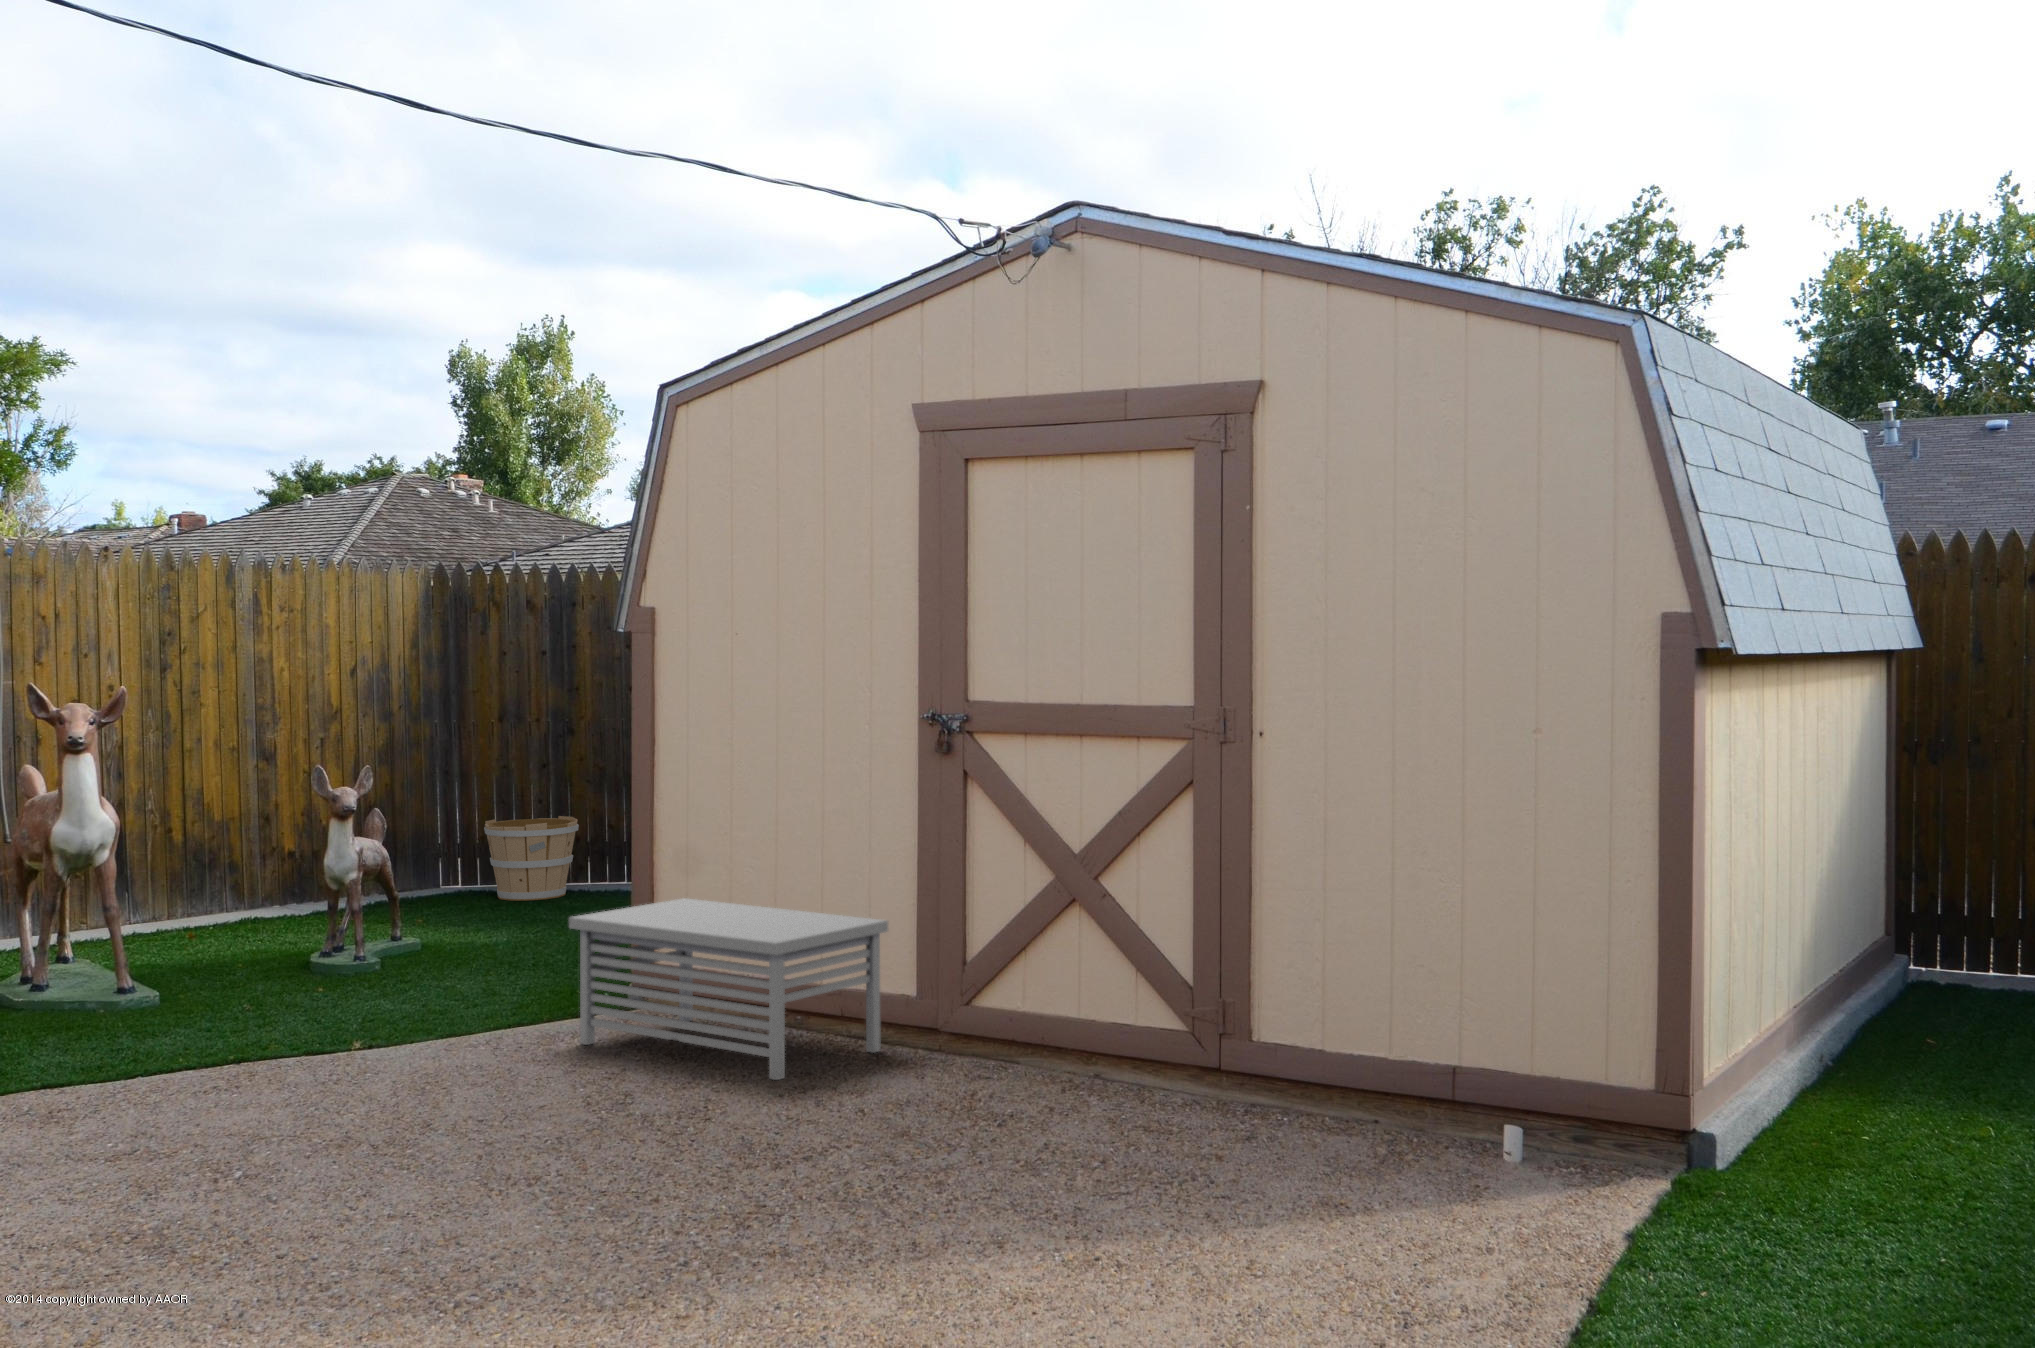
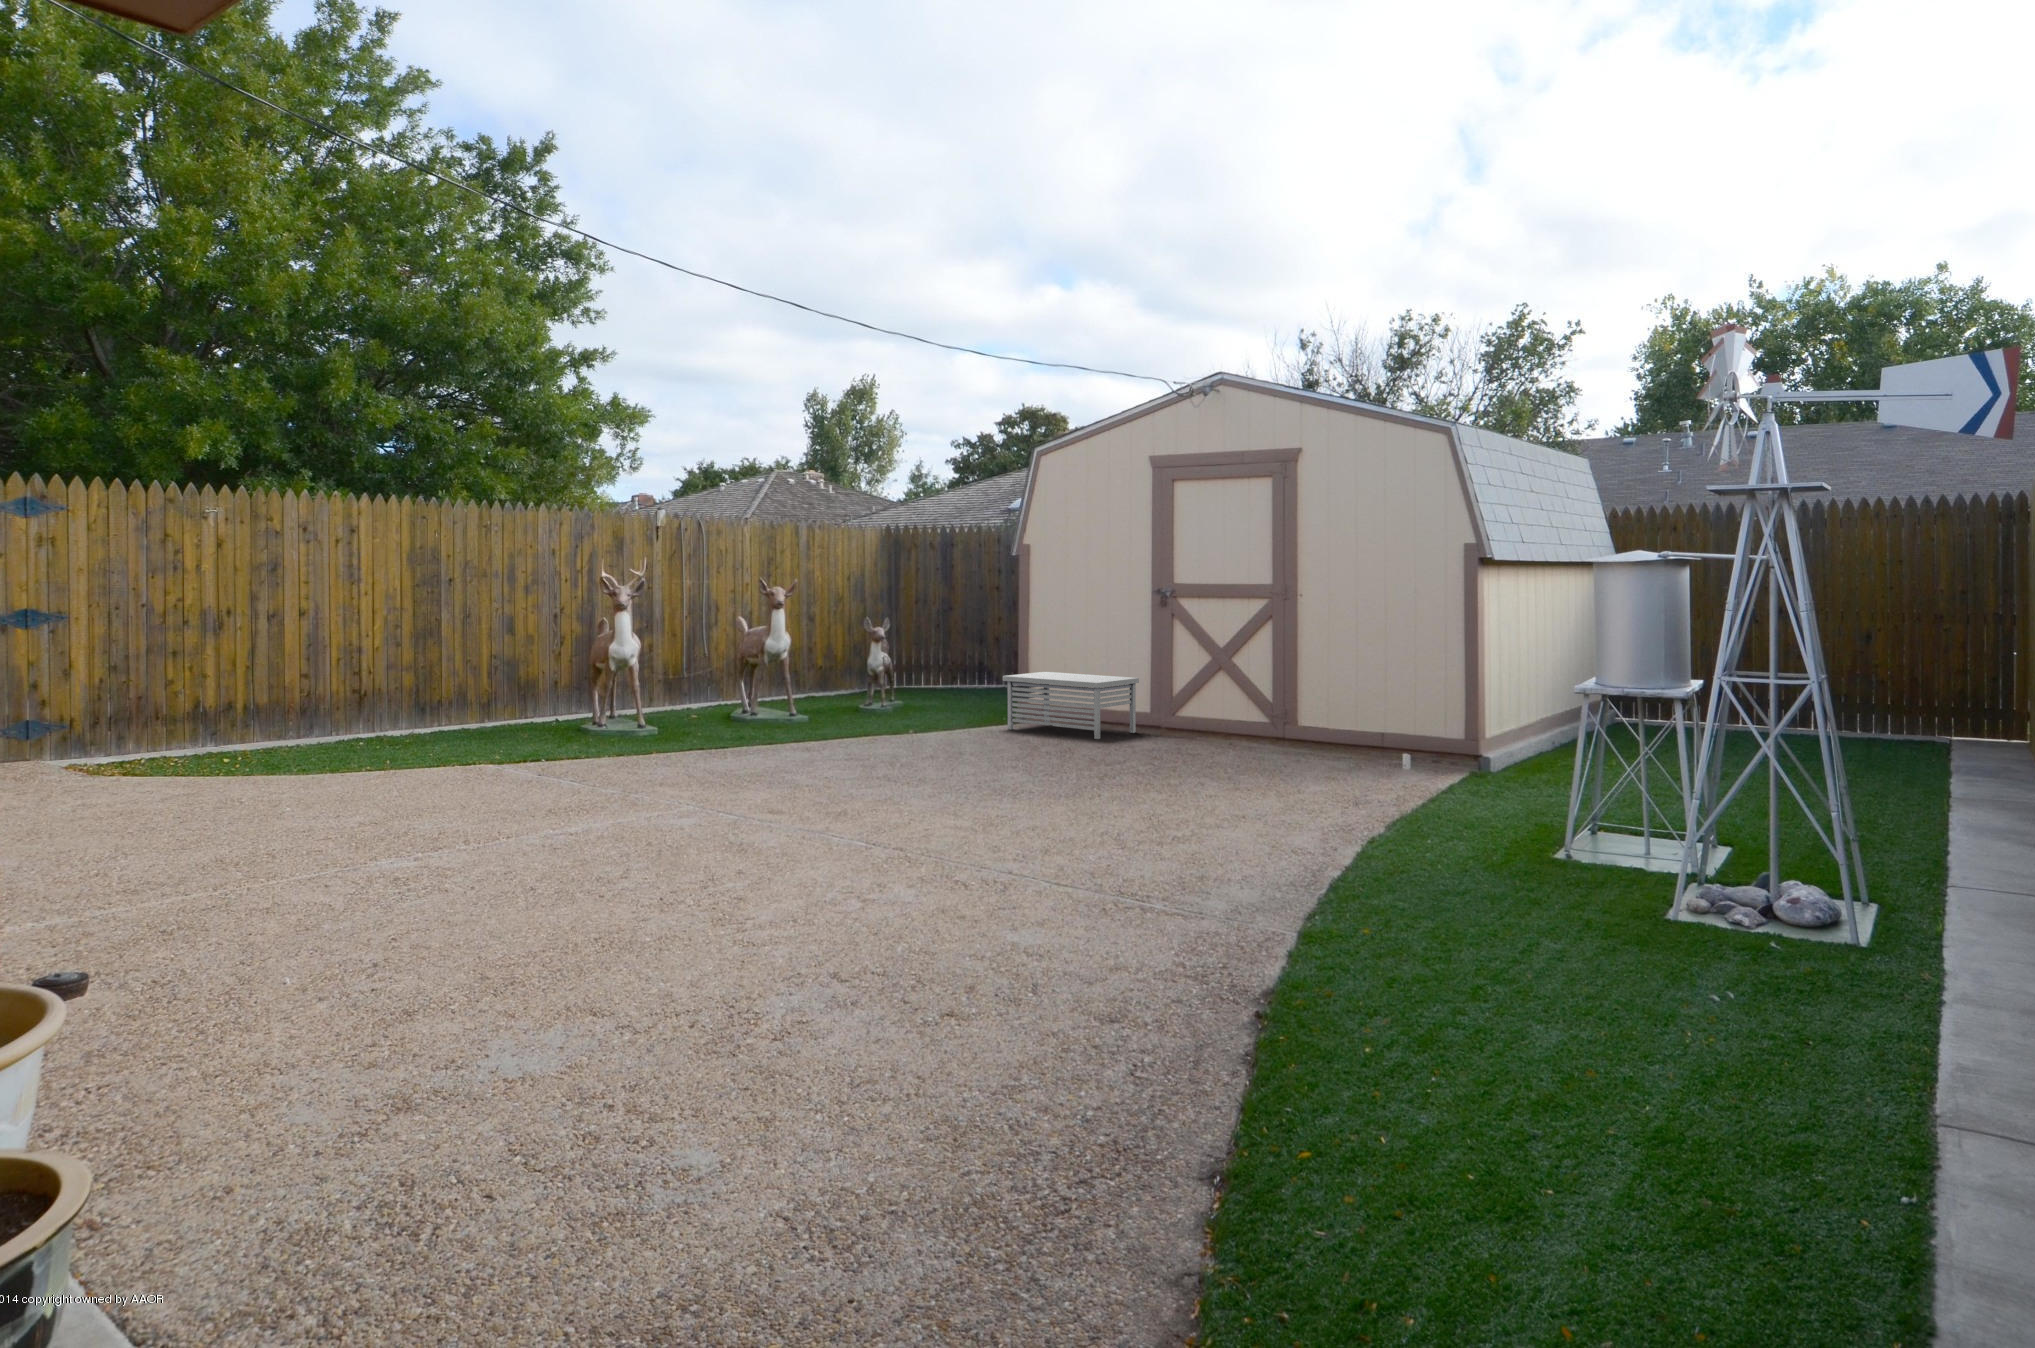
wooden bucket: present [484,816,579,901] -> none [916,649,961,688]

